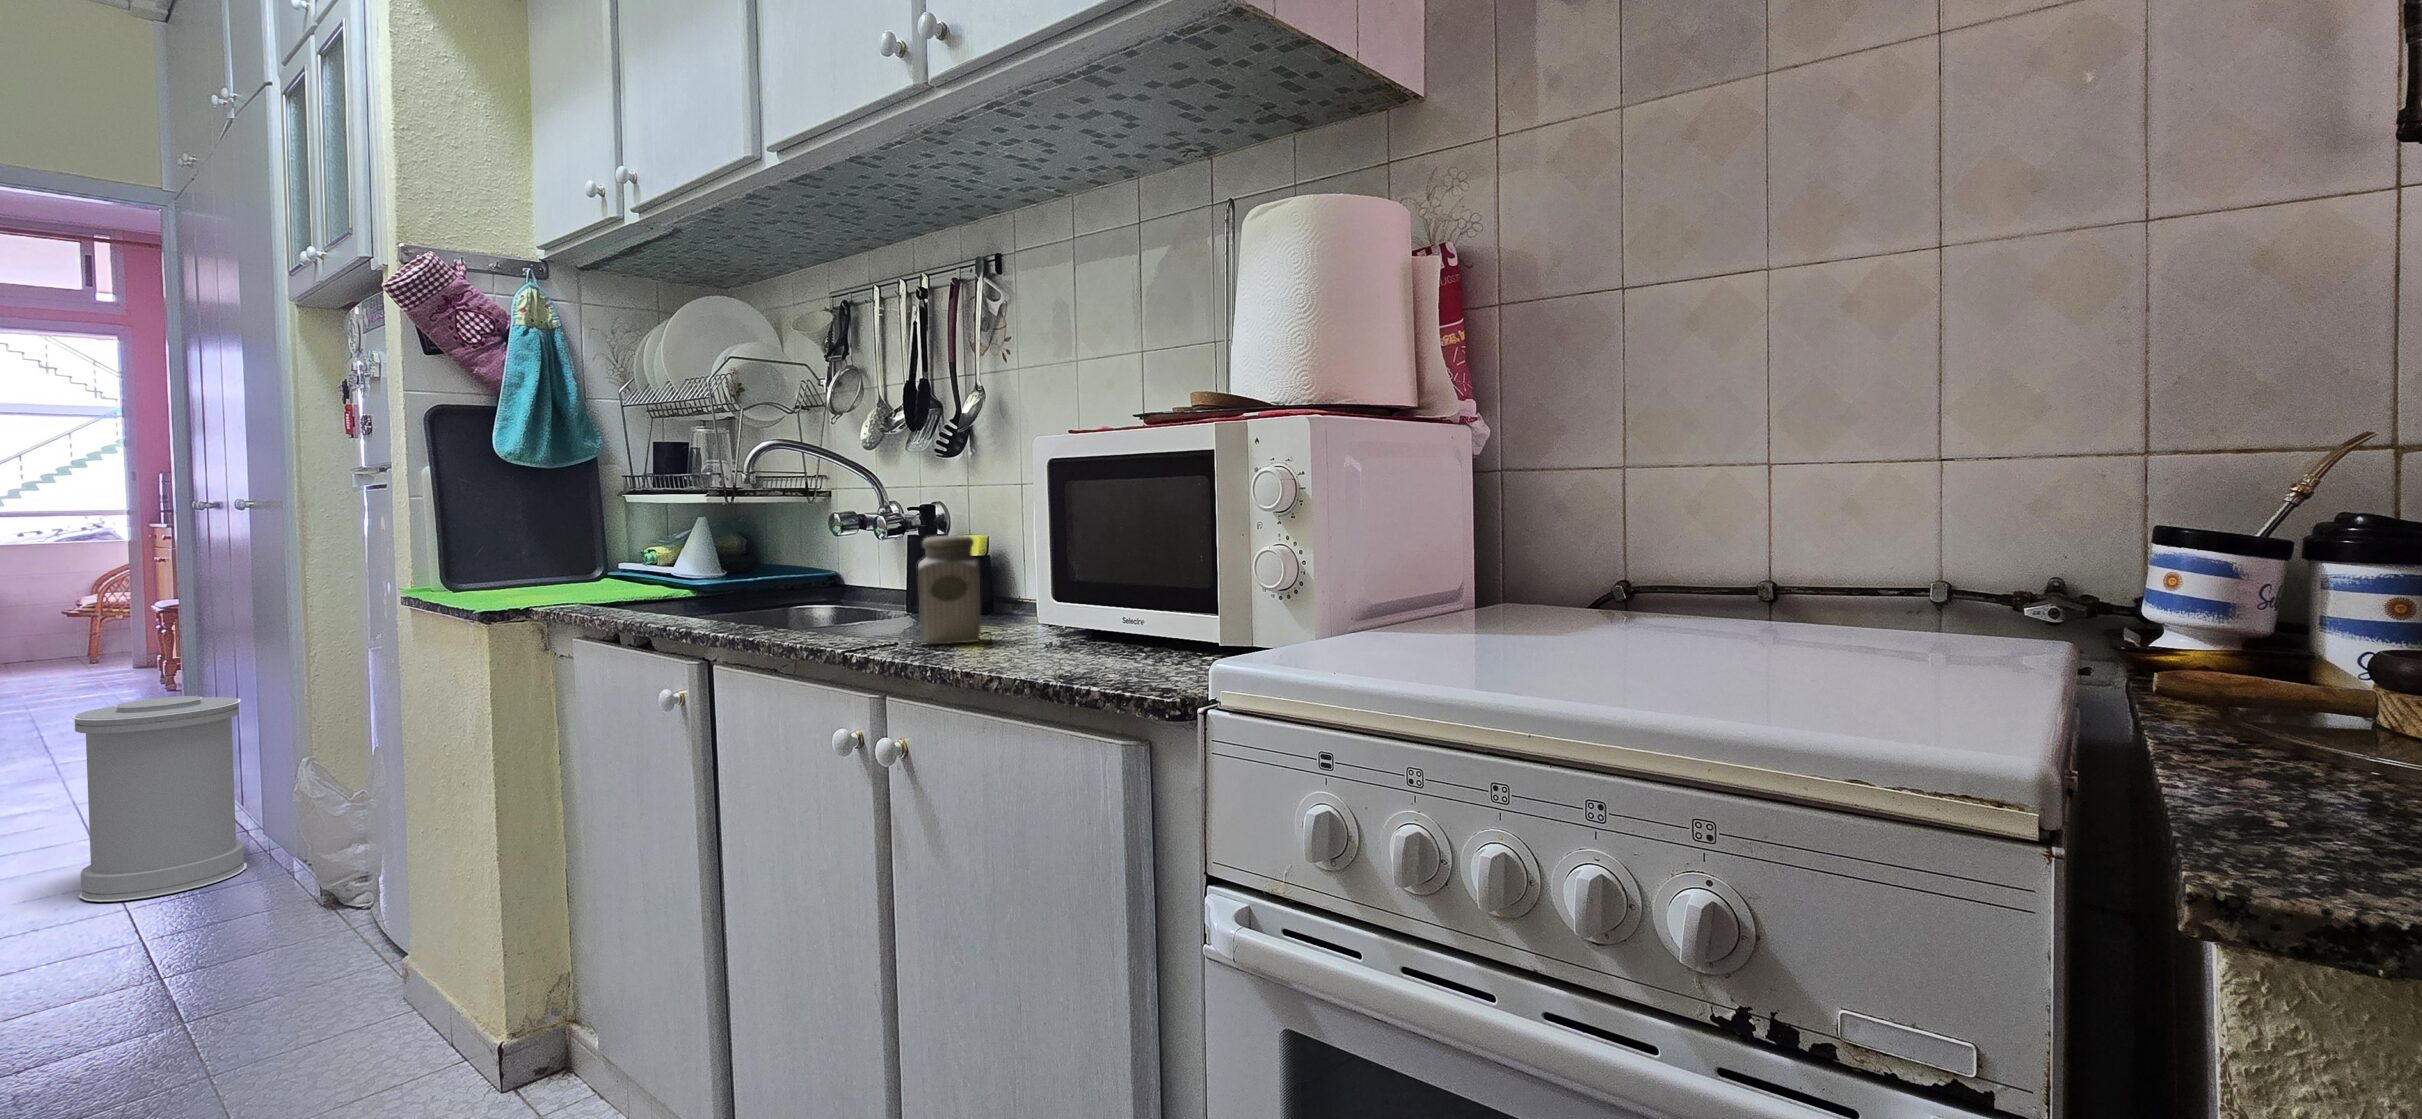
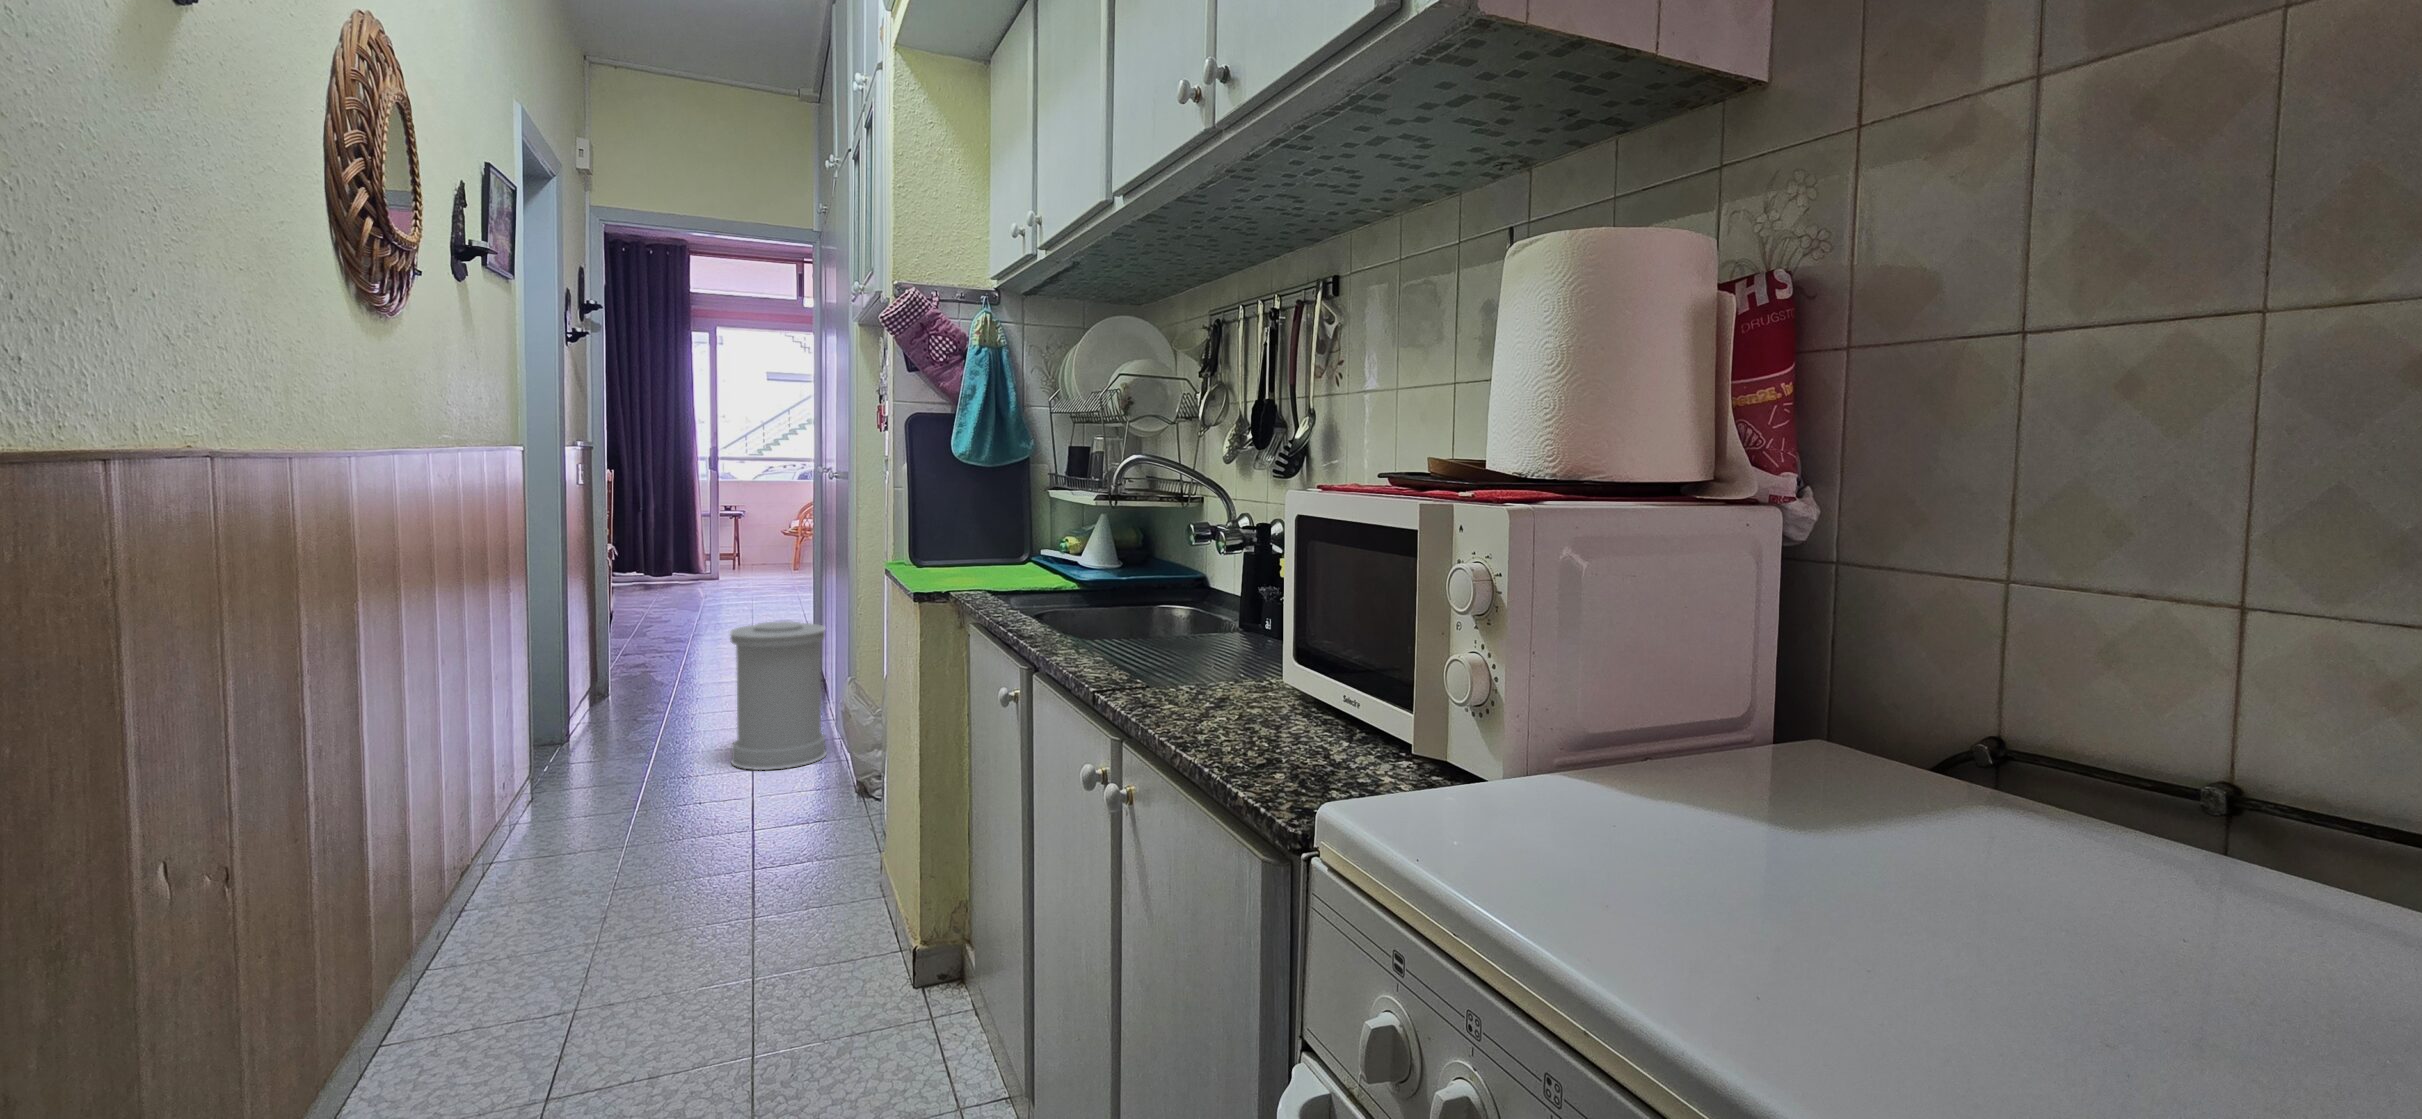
salt shaker: present [918,535,981,645] -> none [1161,588,1227,700]

